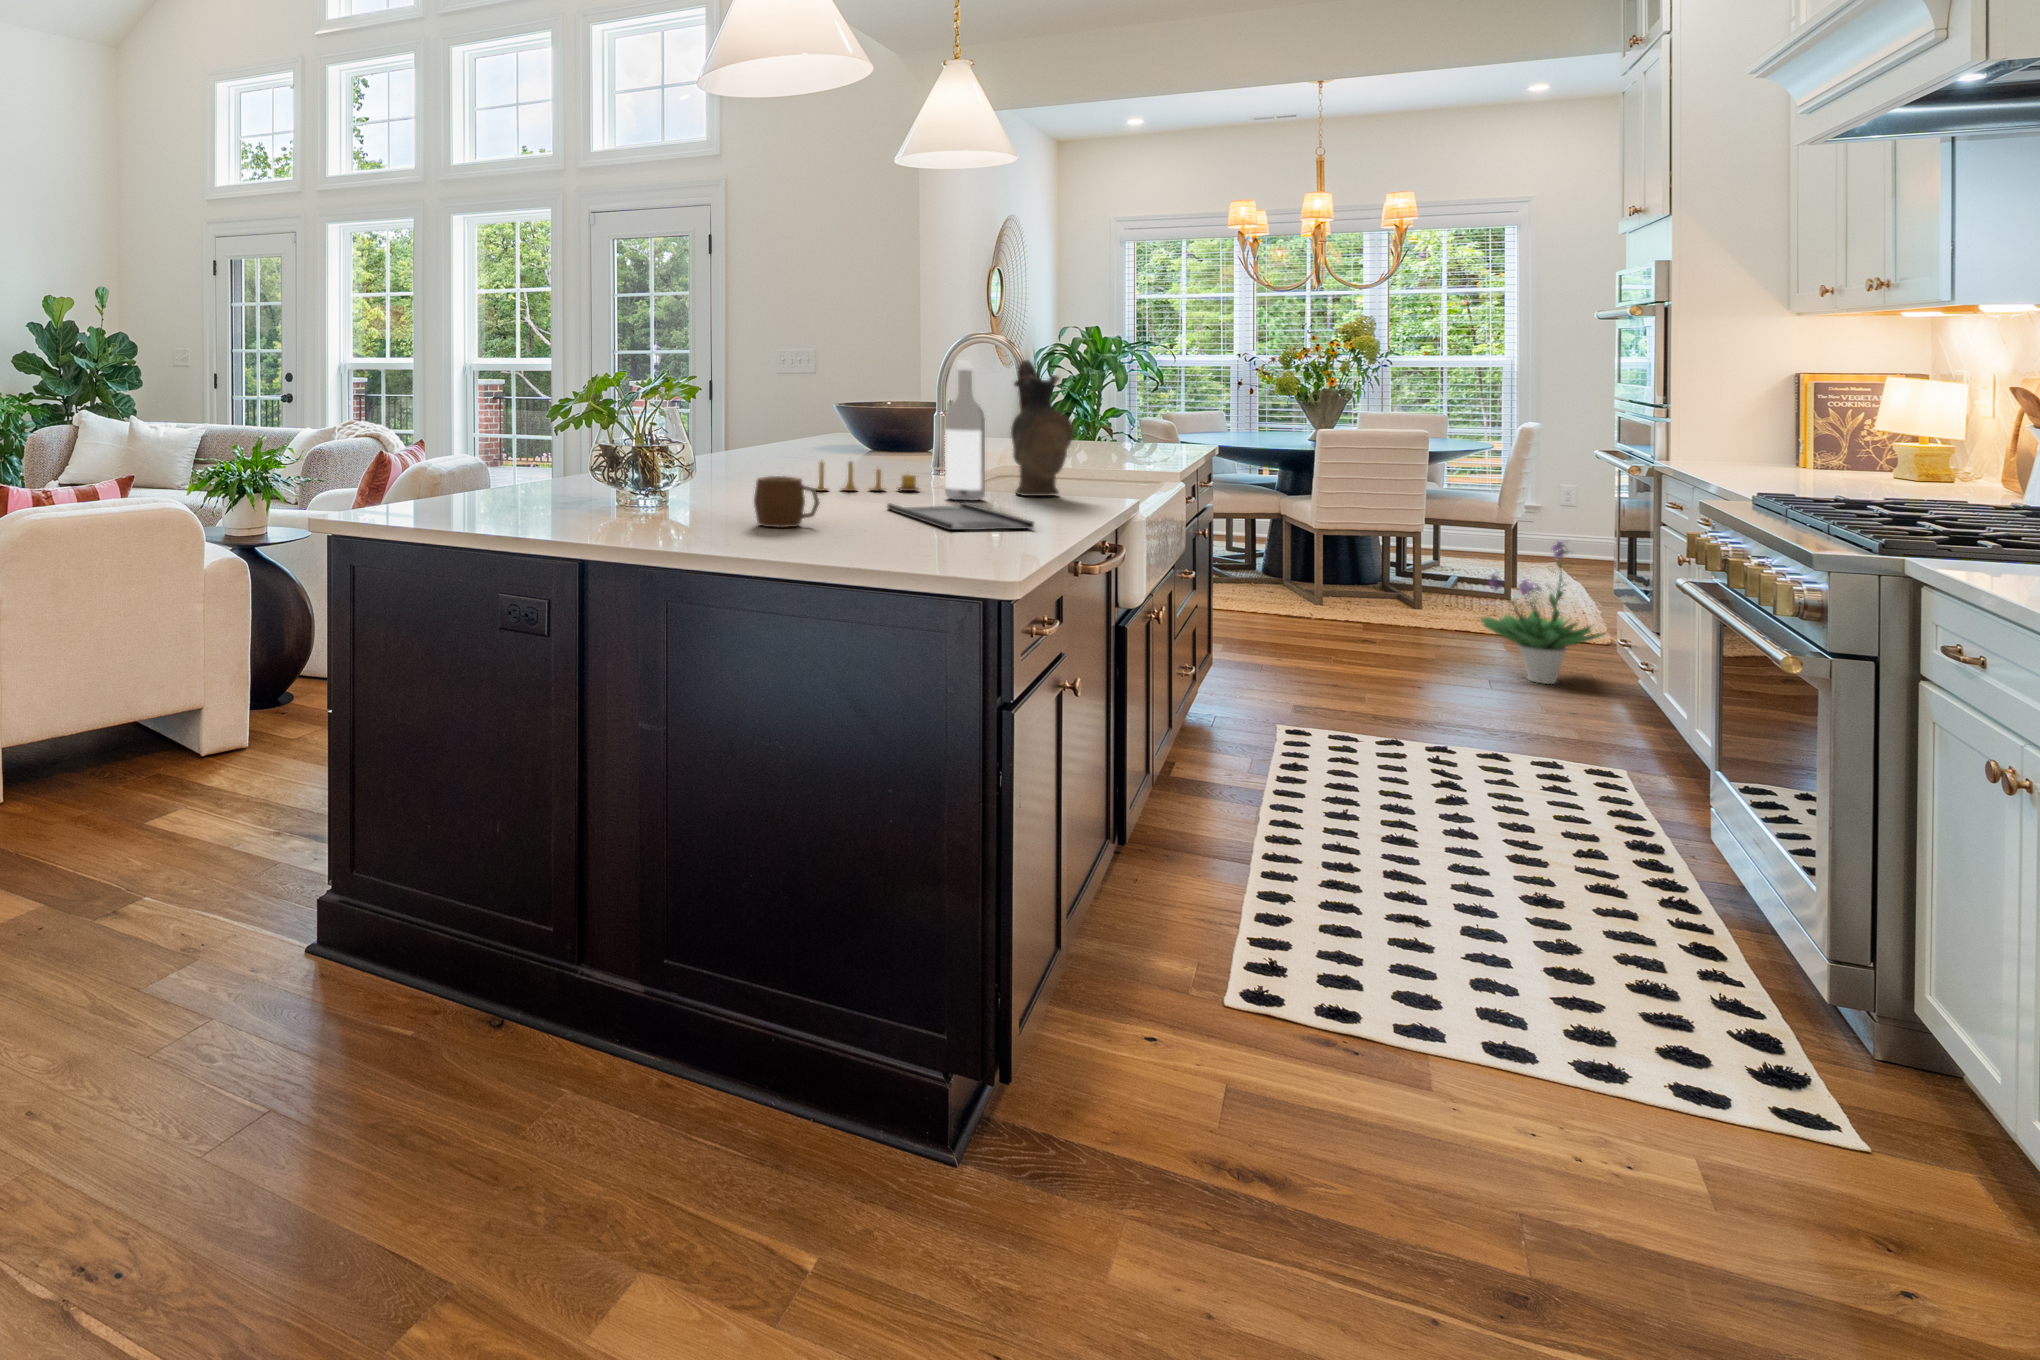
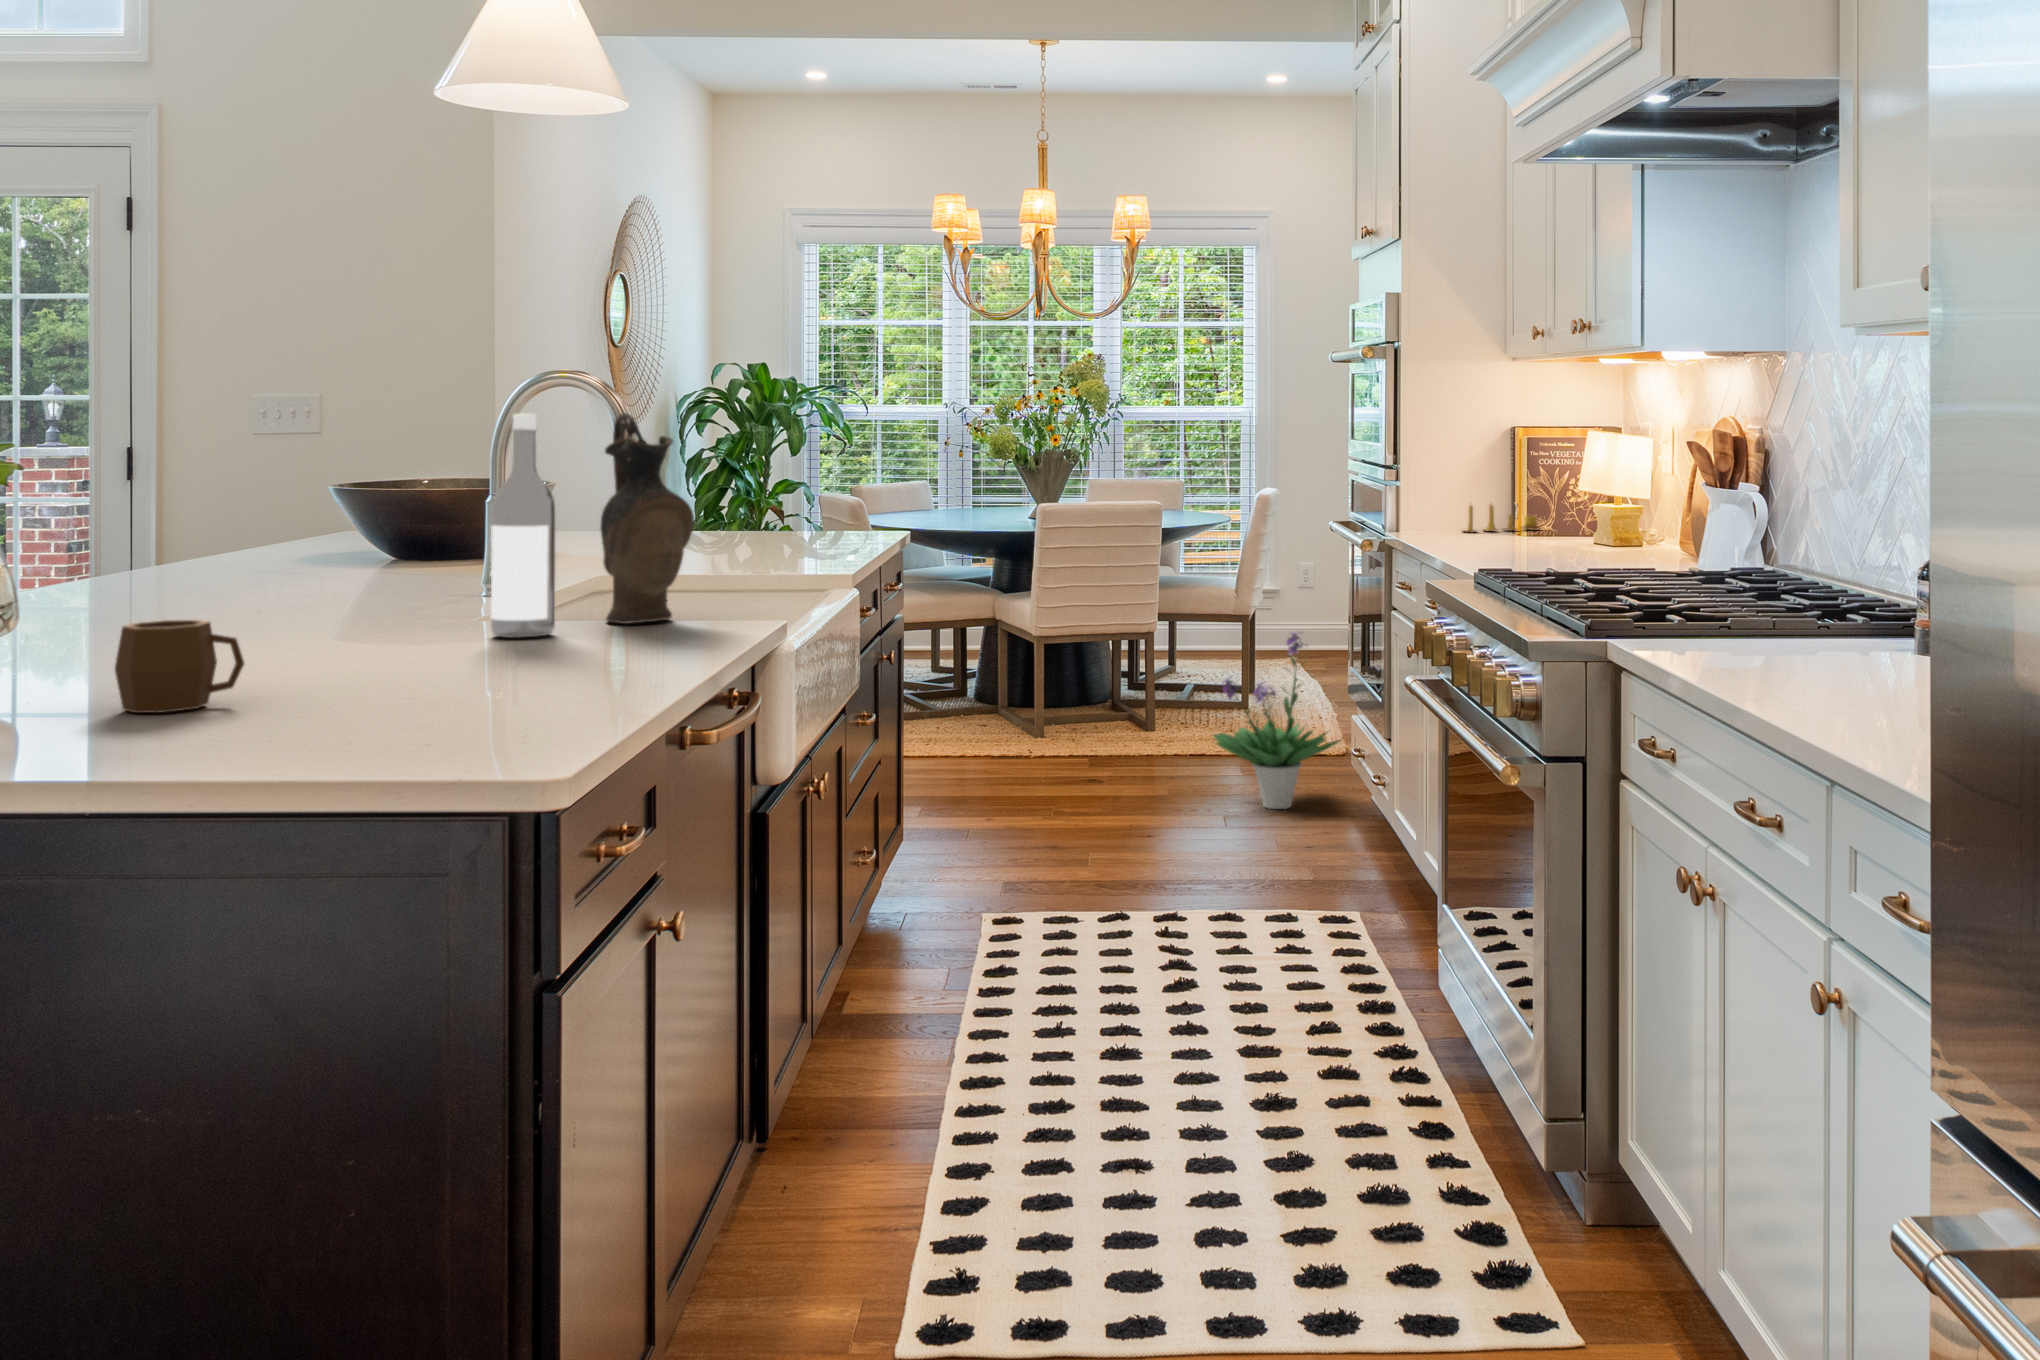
candle: present [816,461,918,491] -> present [1464,505,1539,533]
tray: present [887,502,1034,530] -> none [384,641,616,693]

